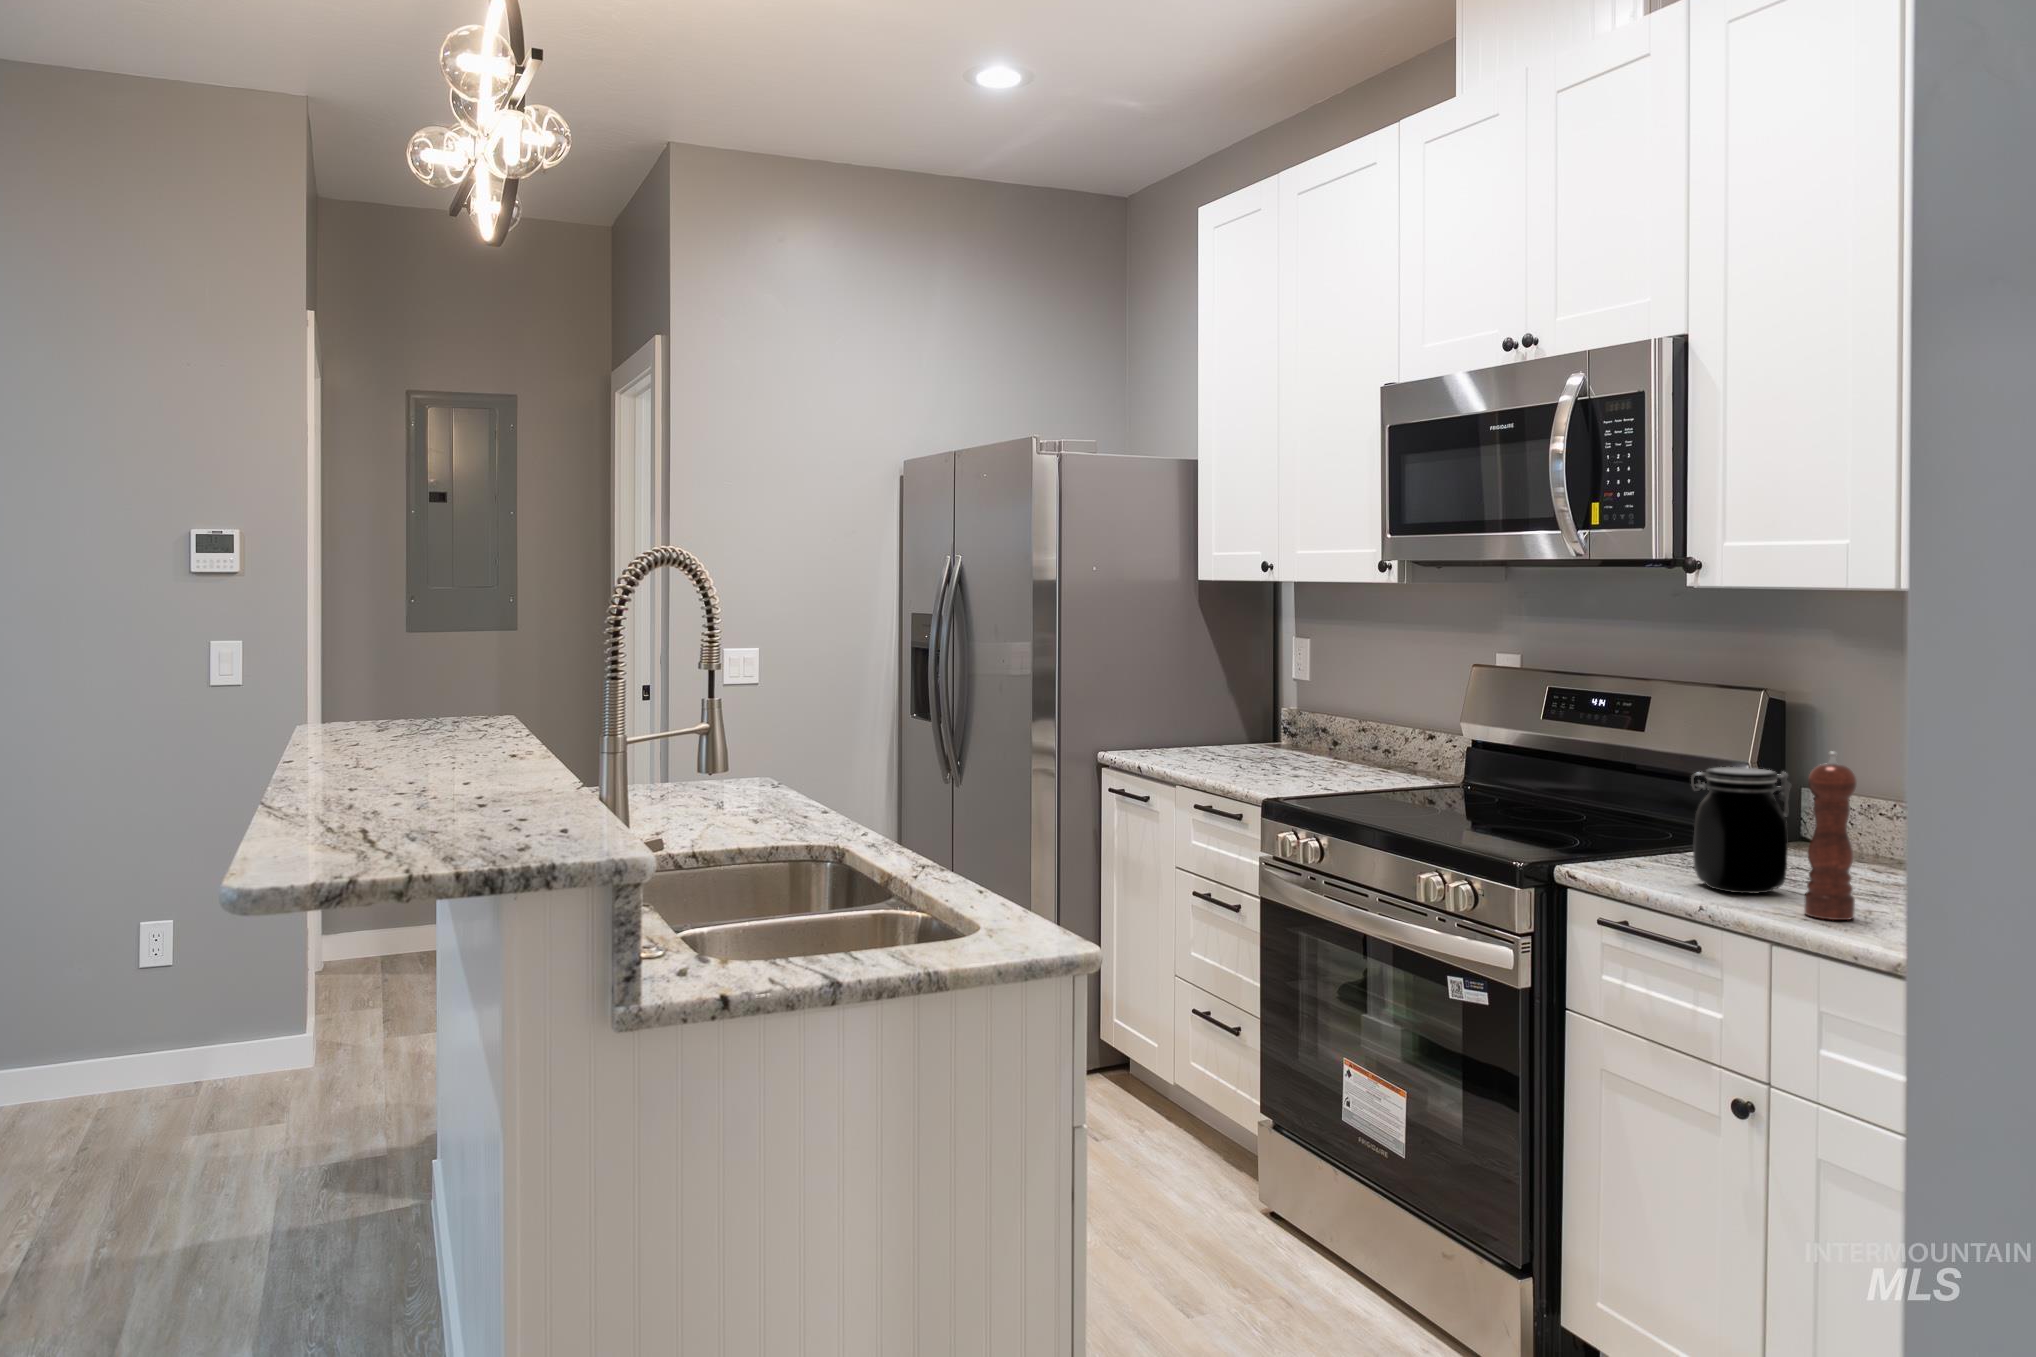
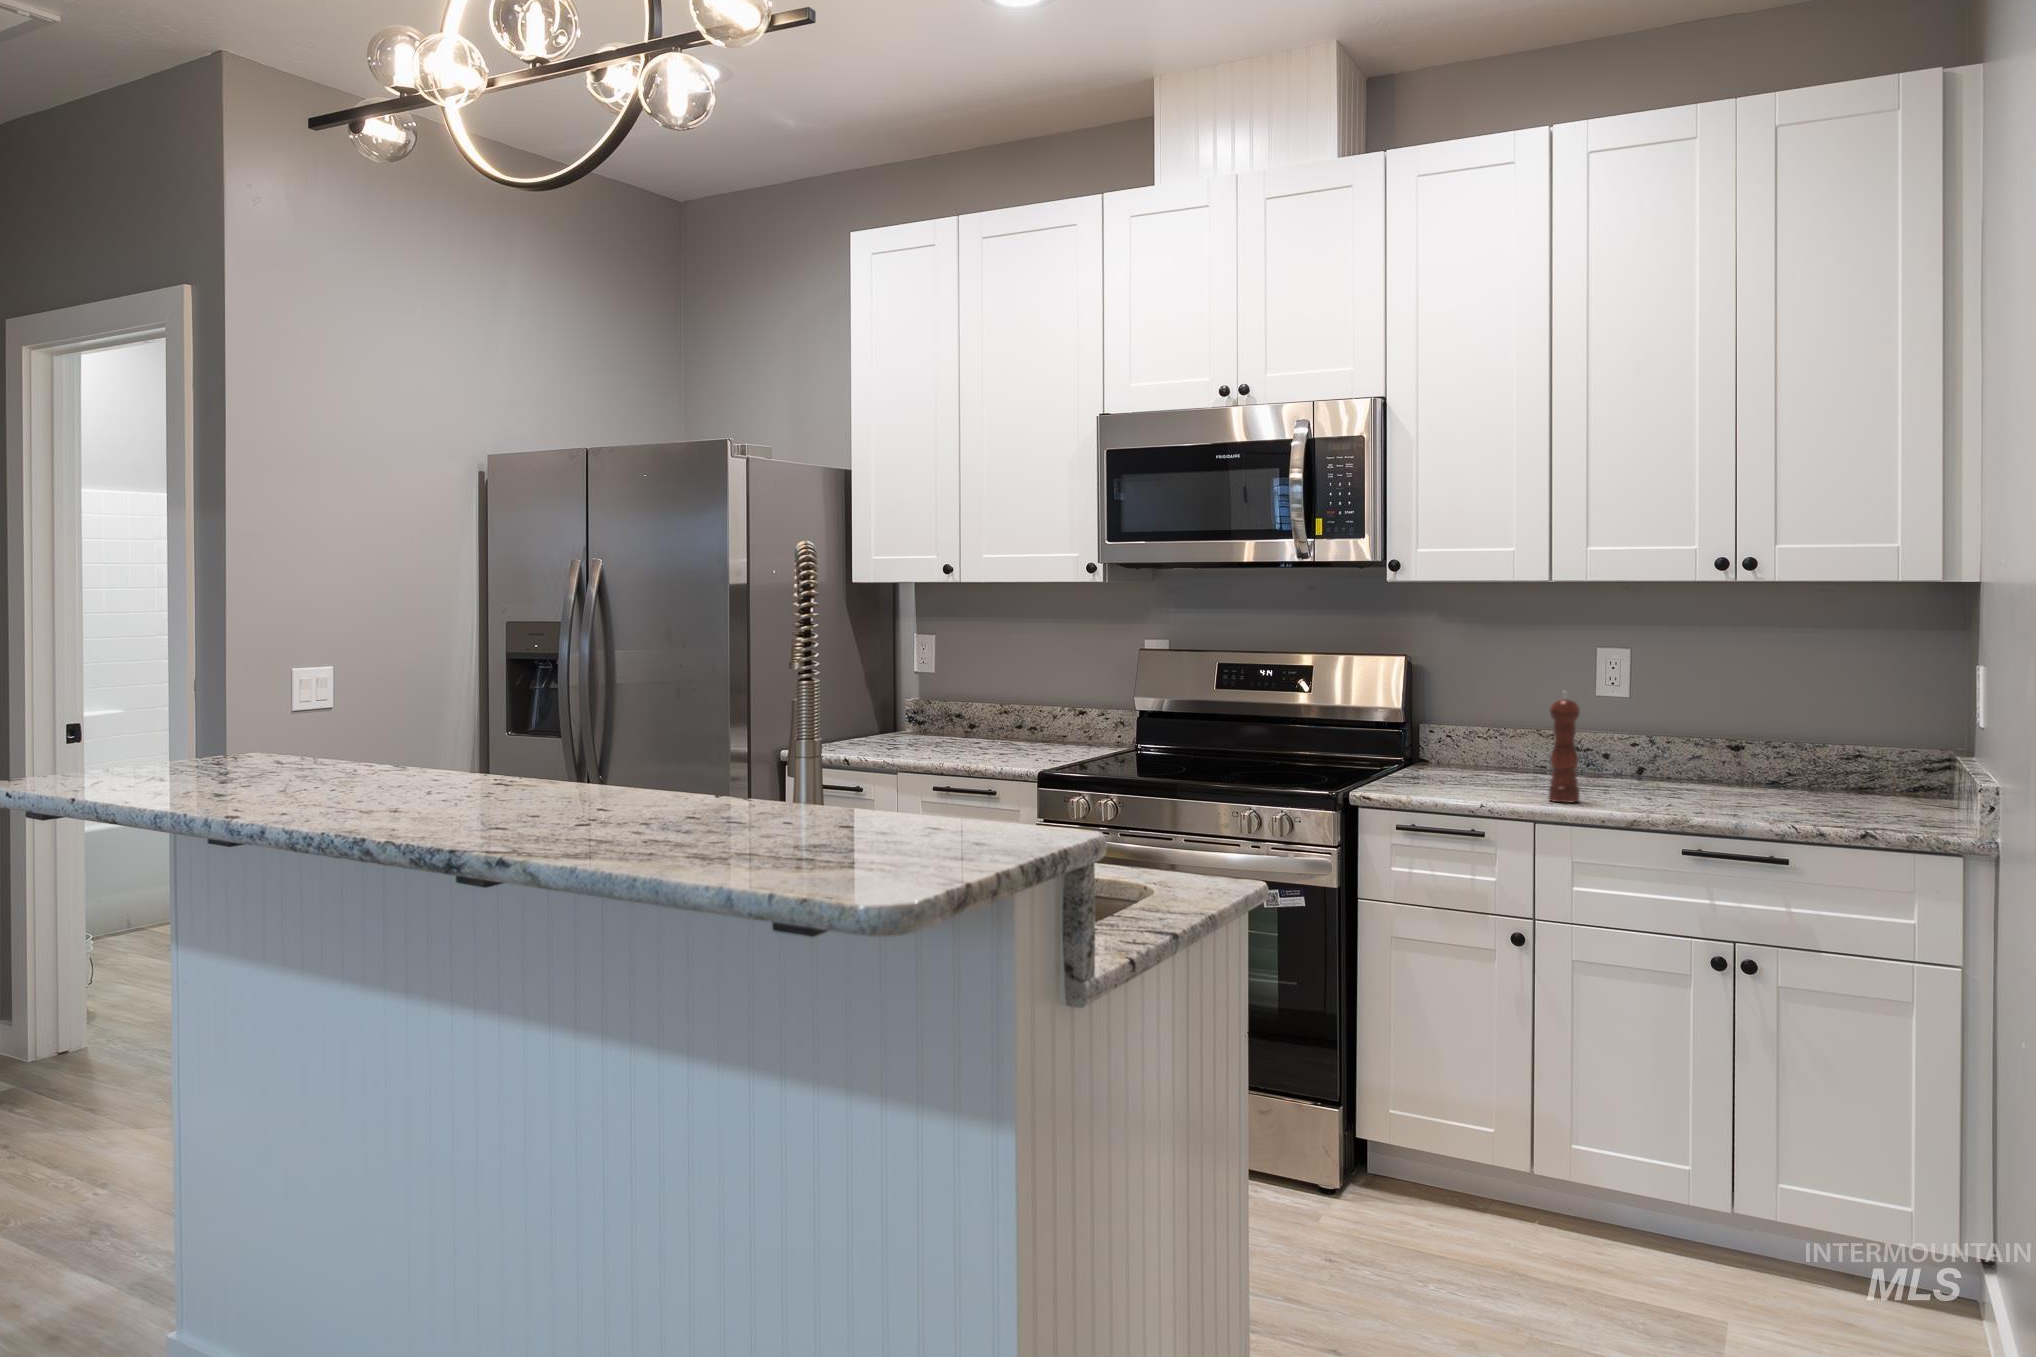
jar: present [1691,767,1792,894] -> none [1452,709,1514,795]

